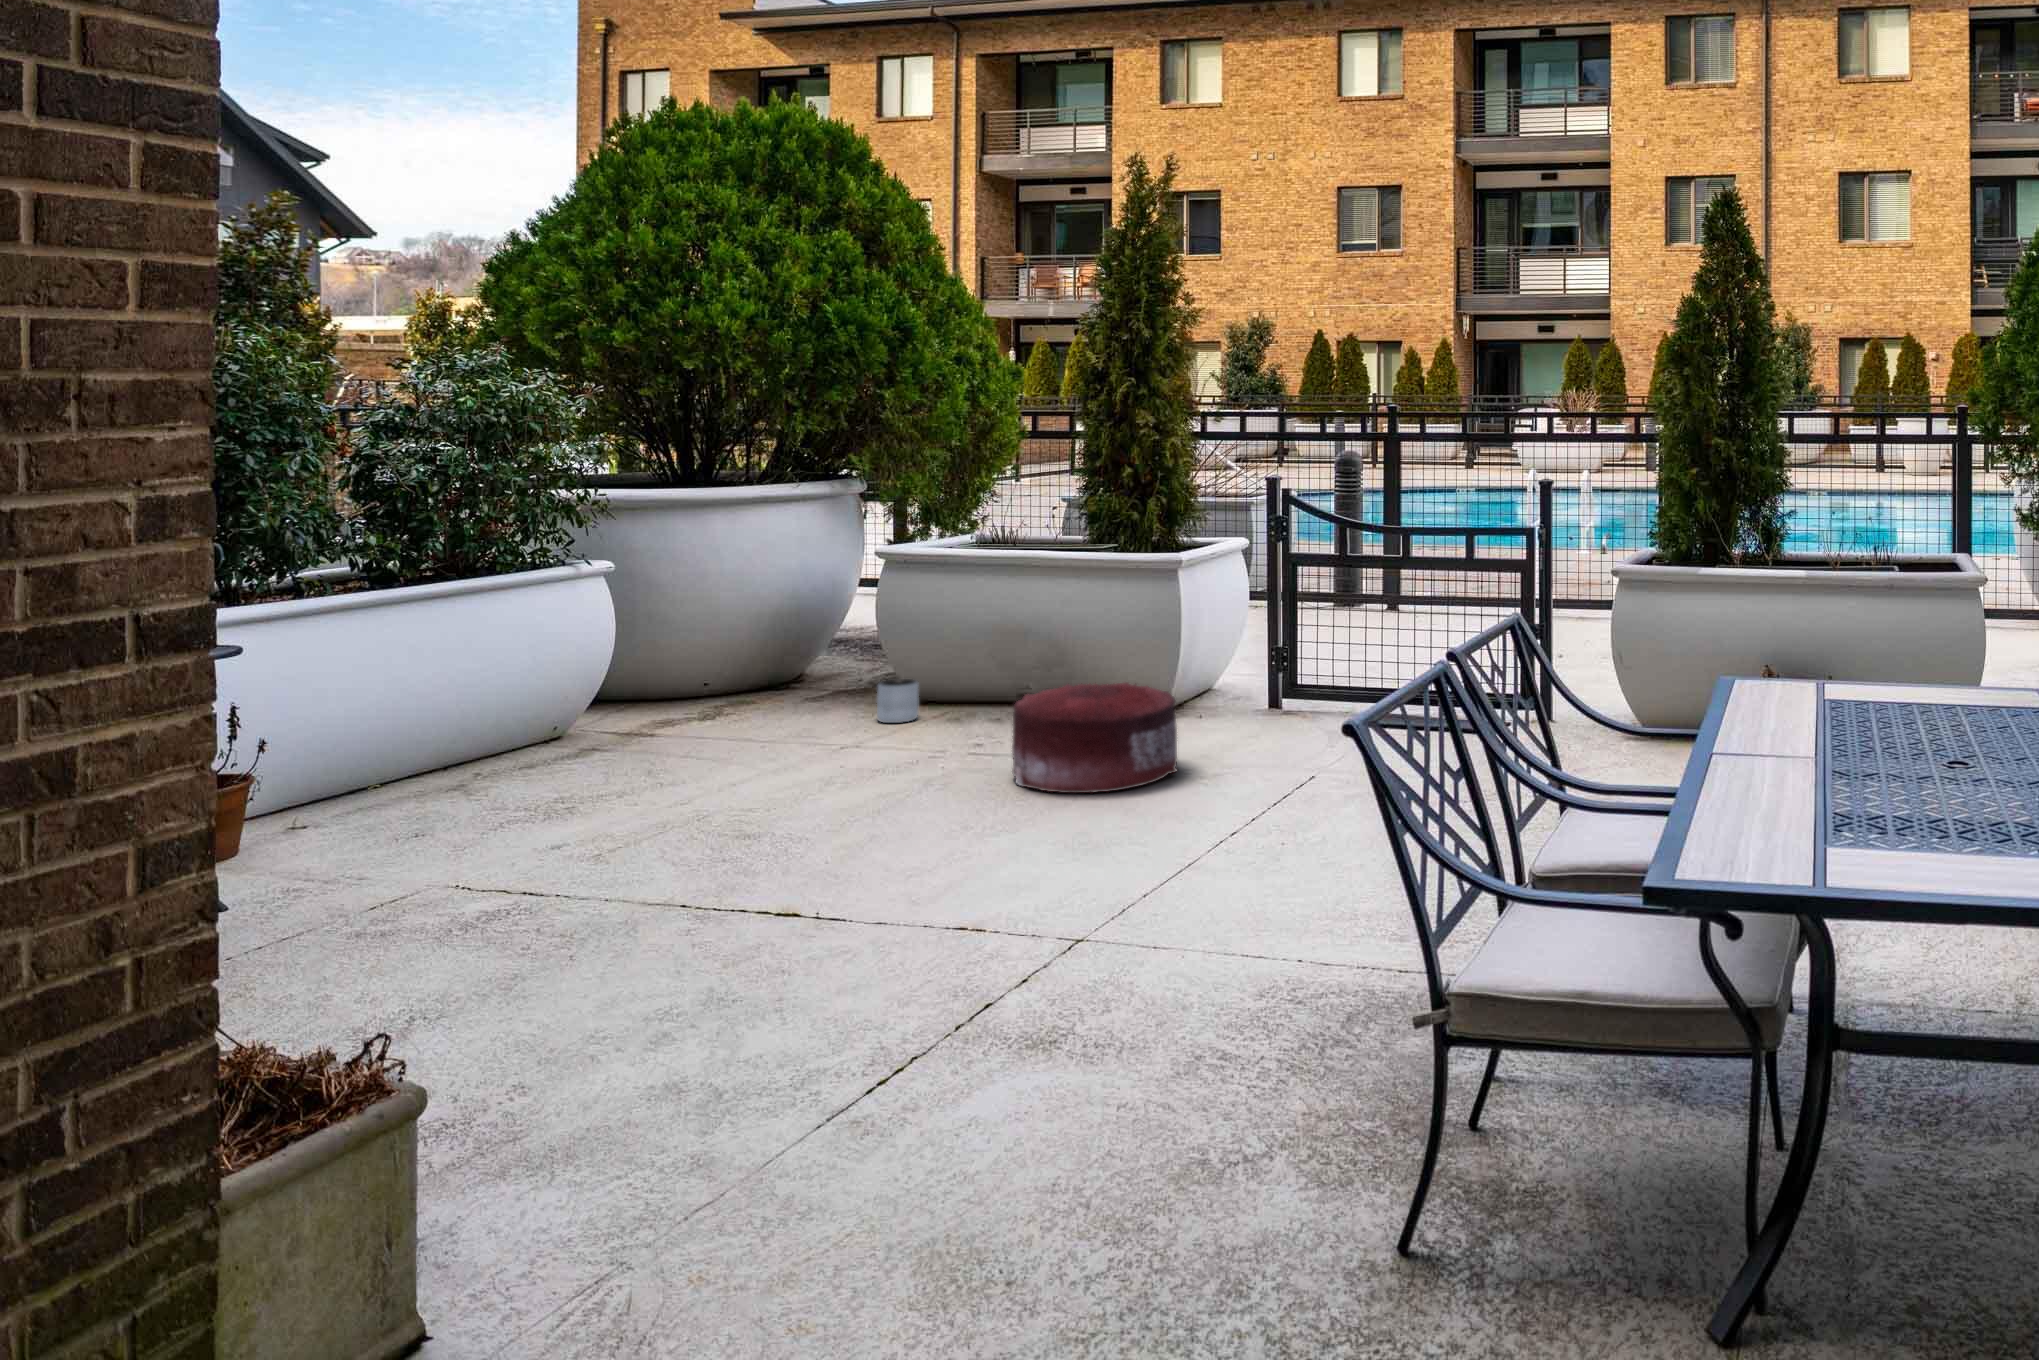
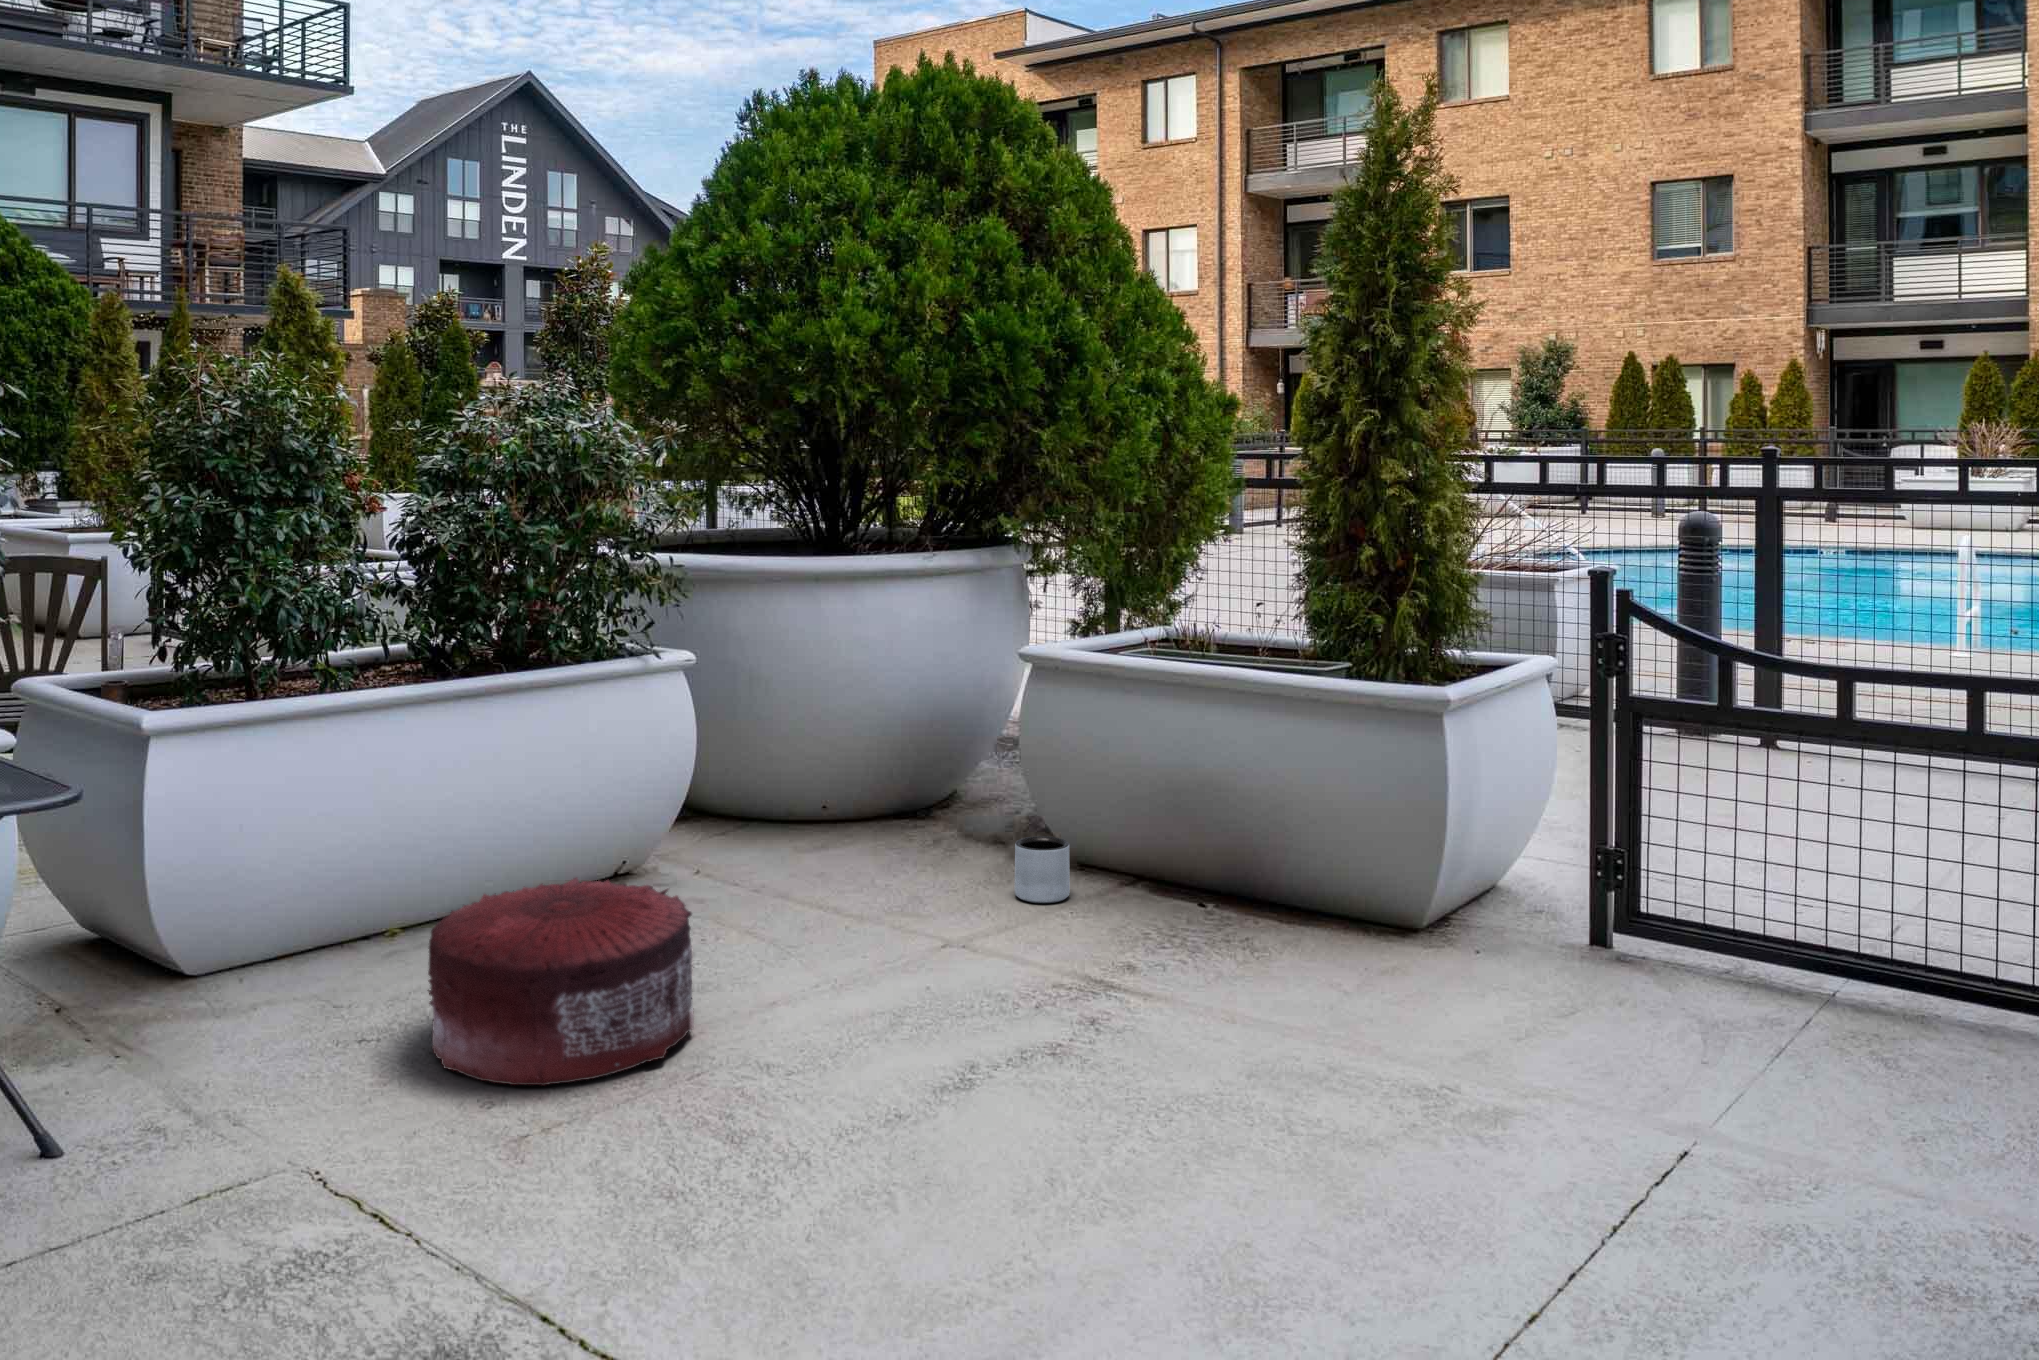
pouf: present [1012,683,1177,793] -> present [428,878,694,1086]

